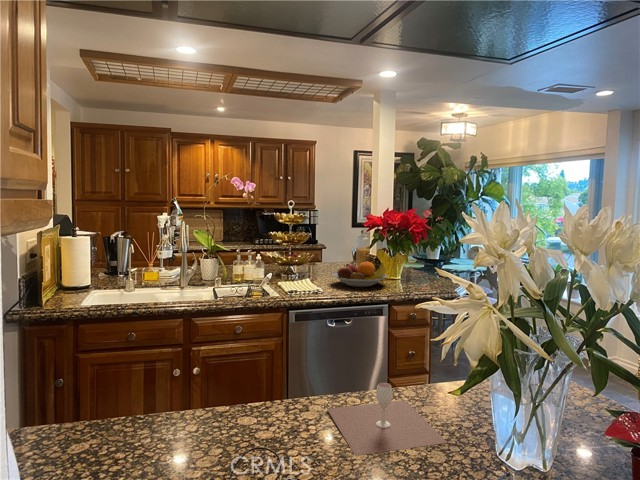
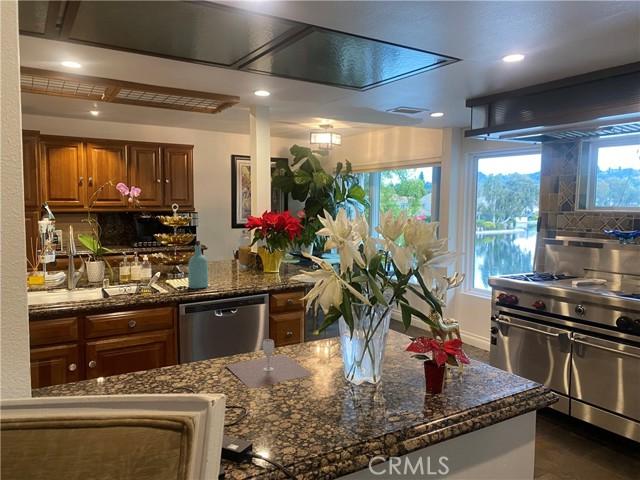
bottle: none [299,241,321,294] -> present [188,241,208,289]
fruit bowl: present [332,262,387,287] -> none [218,258,267,280]

